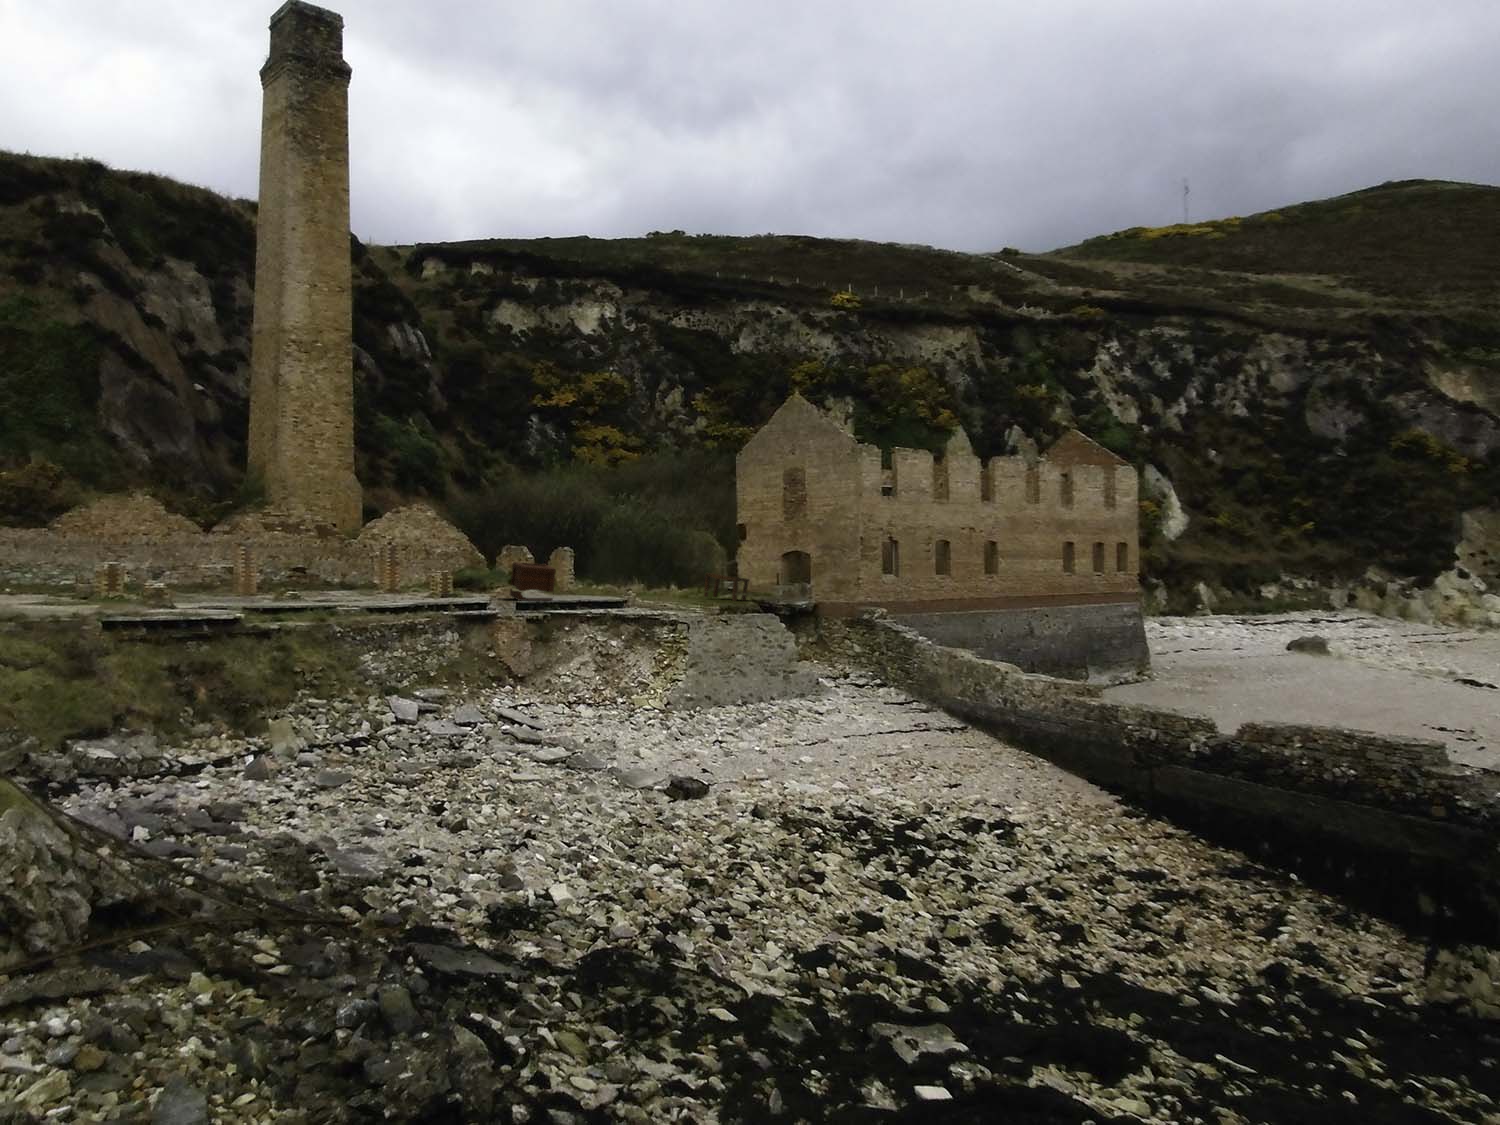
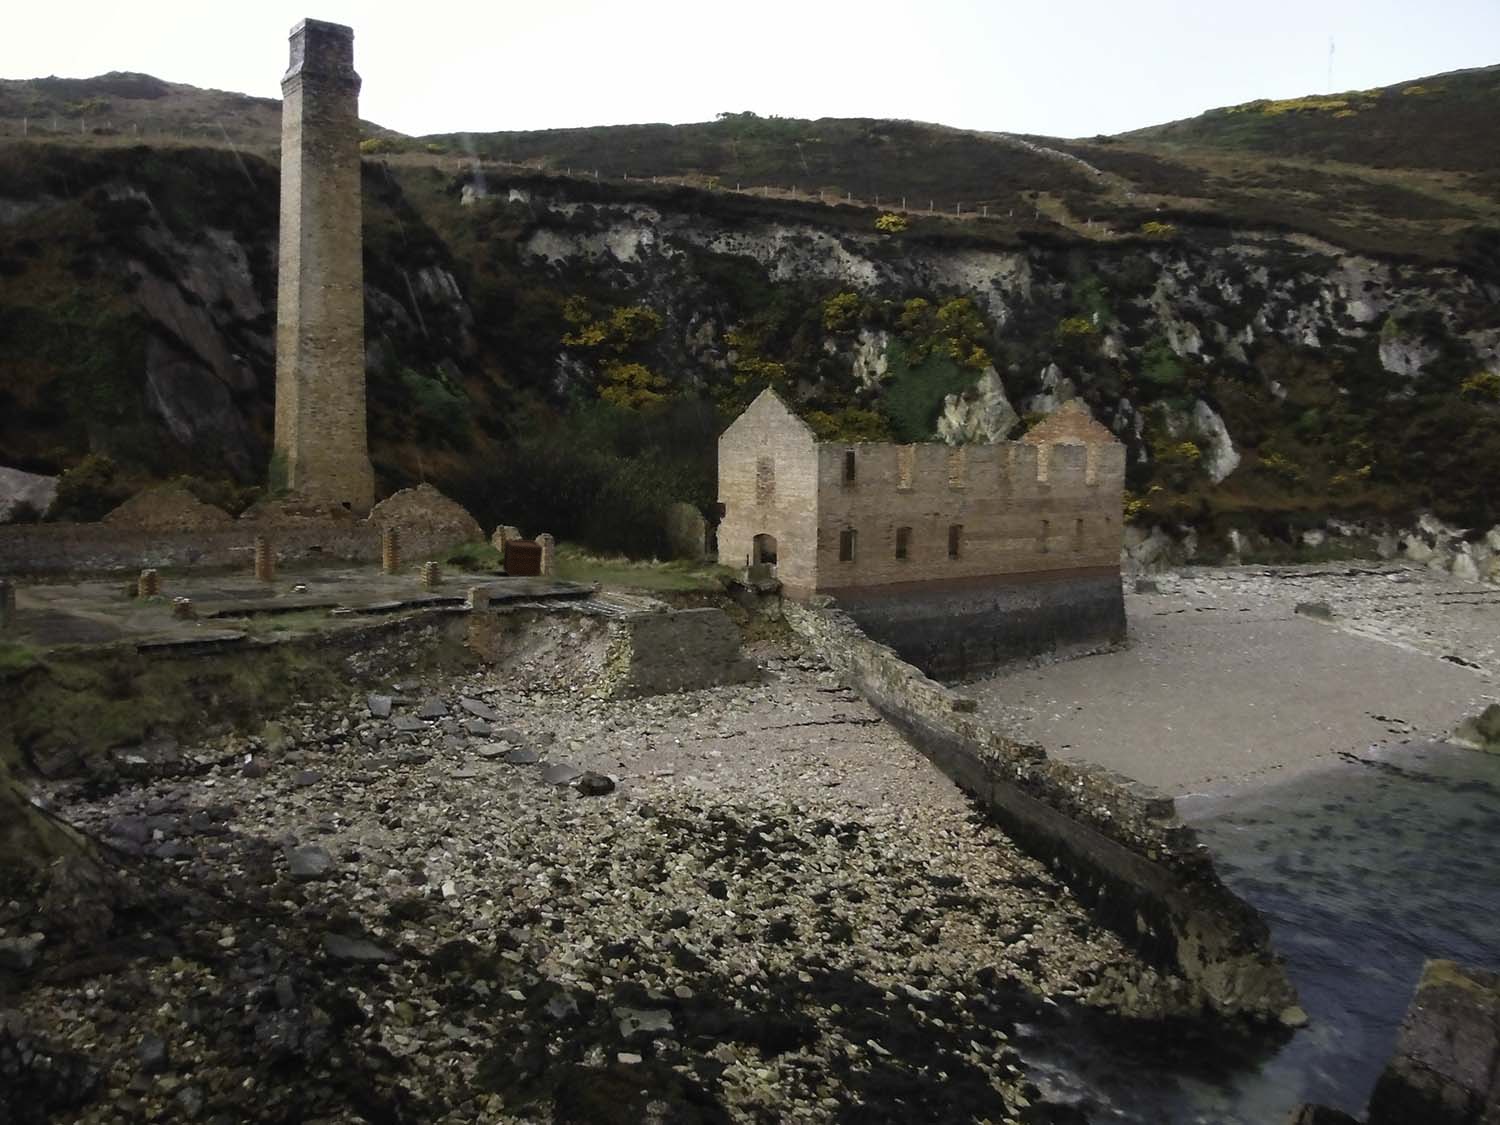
bench: present [704,573,749,601] -> none [686,544,727,575]

